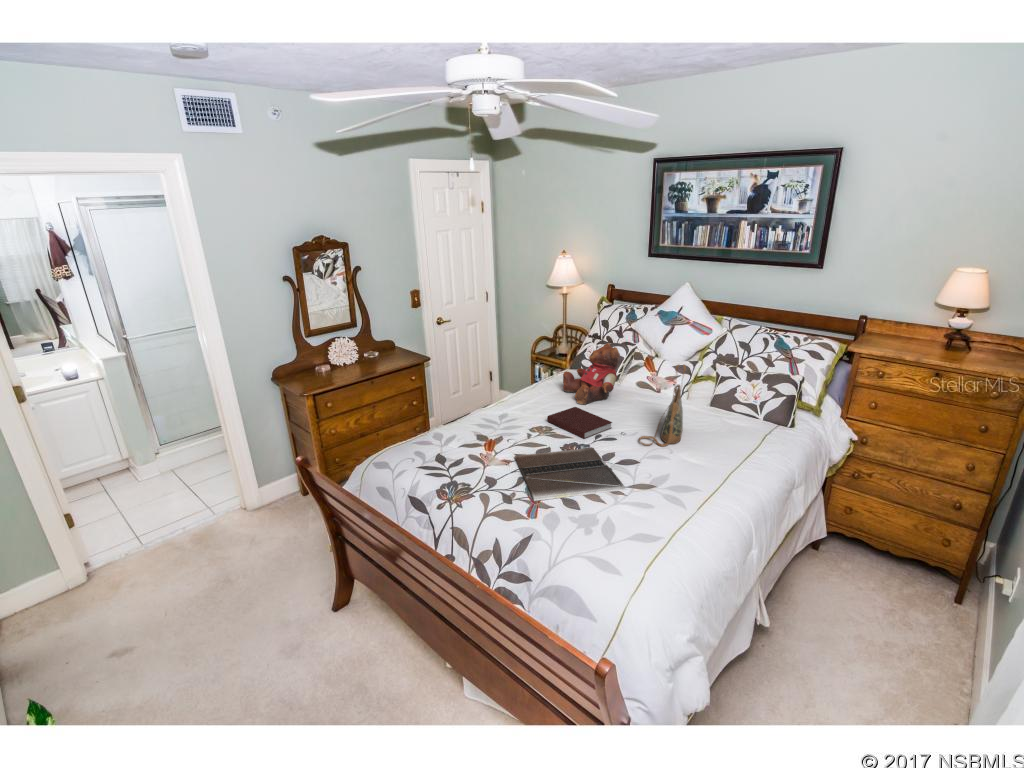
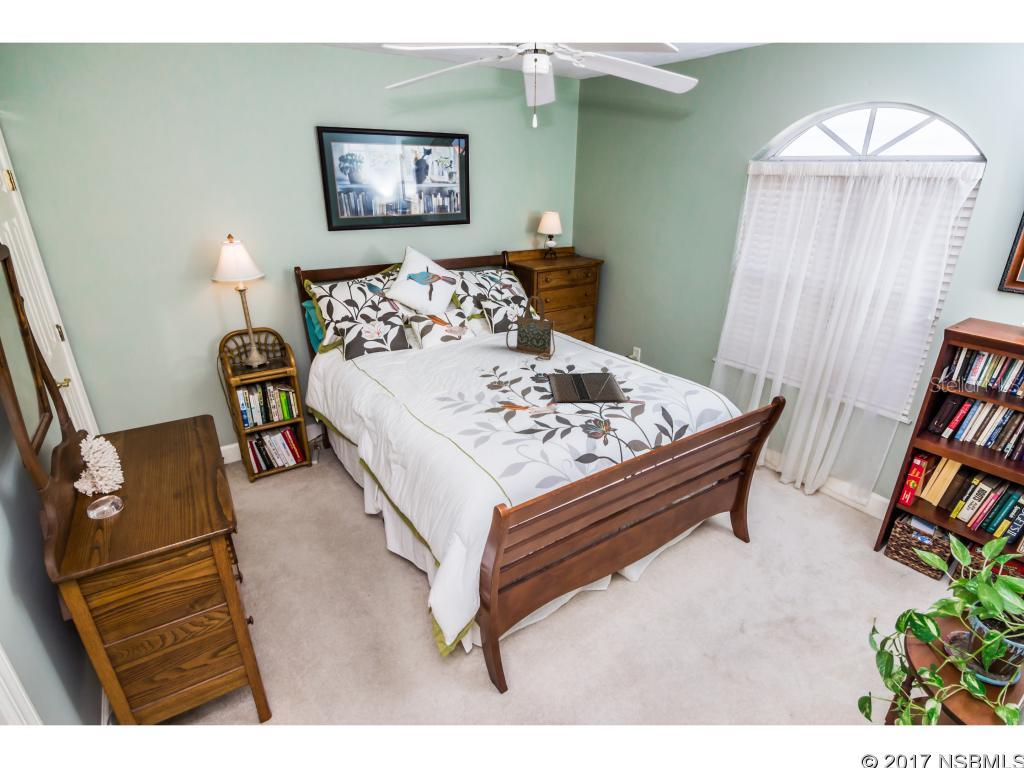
teddy bear: present [563,343,620,404] -> none [401,310,463,369]
notebook: present [547,407,612,439] -> none [472,360,529,384]

